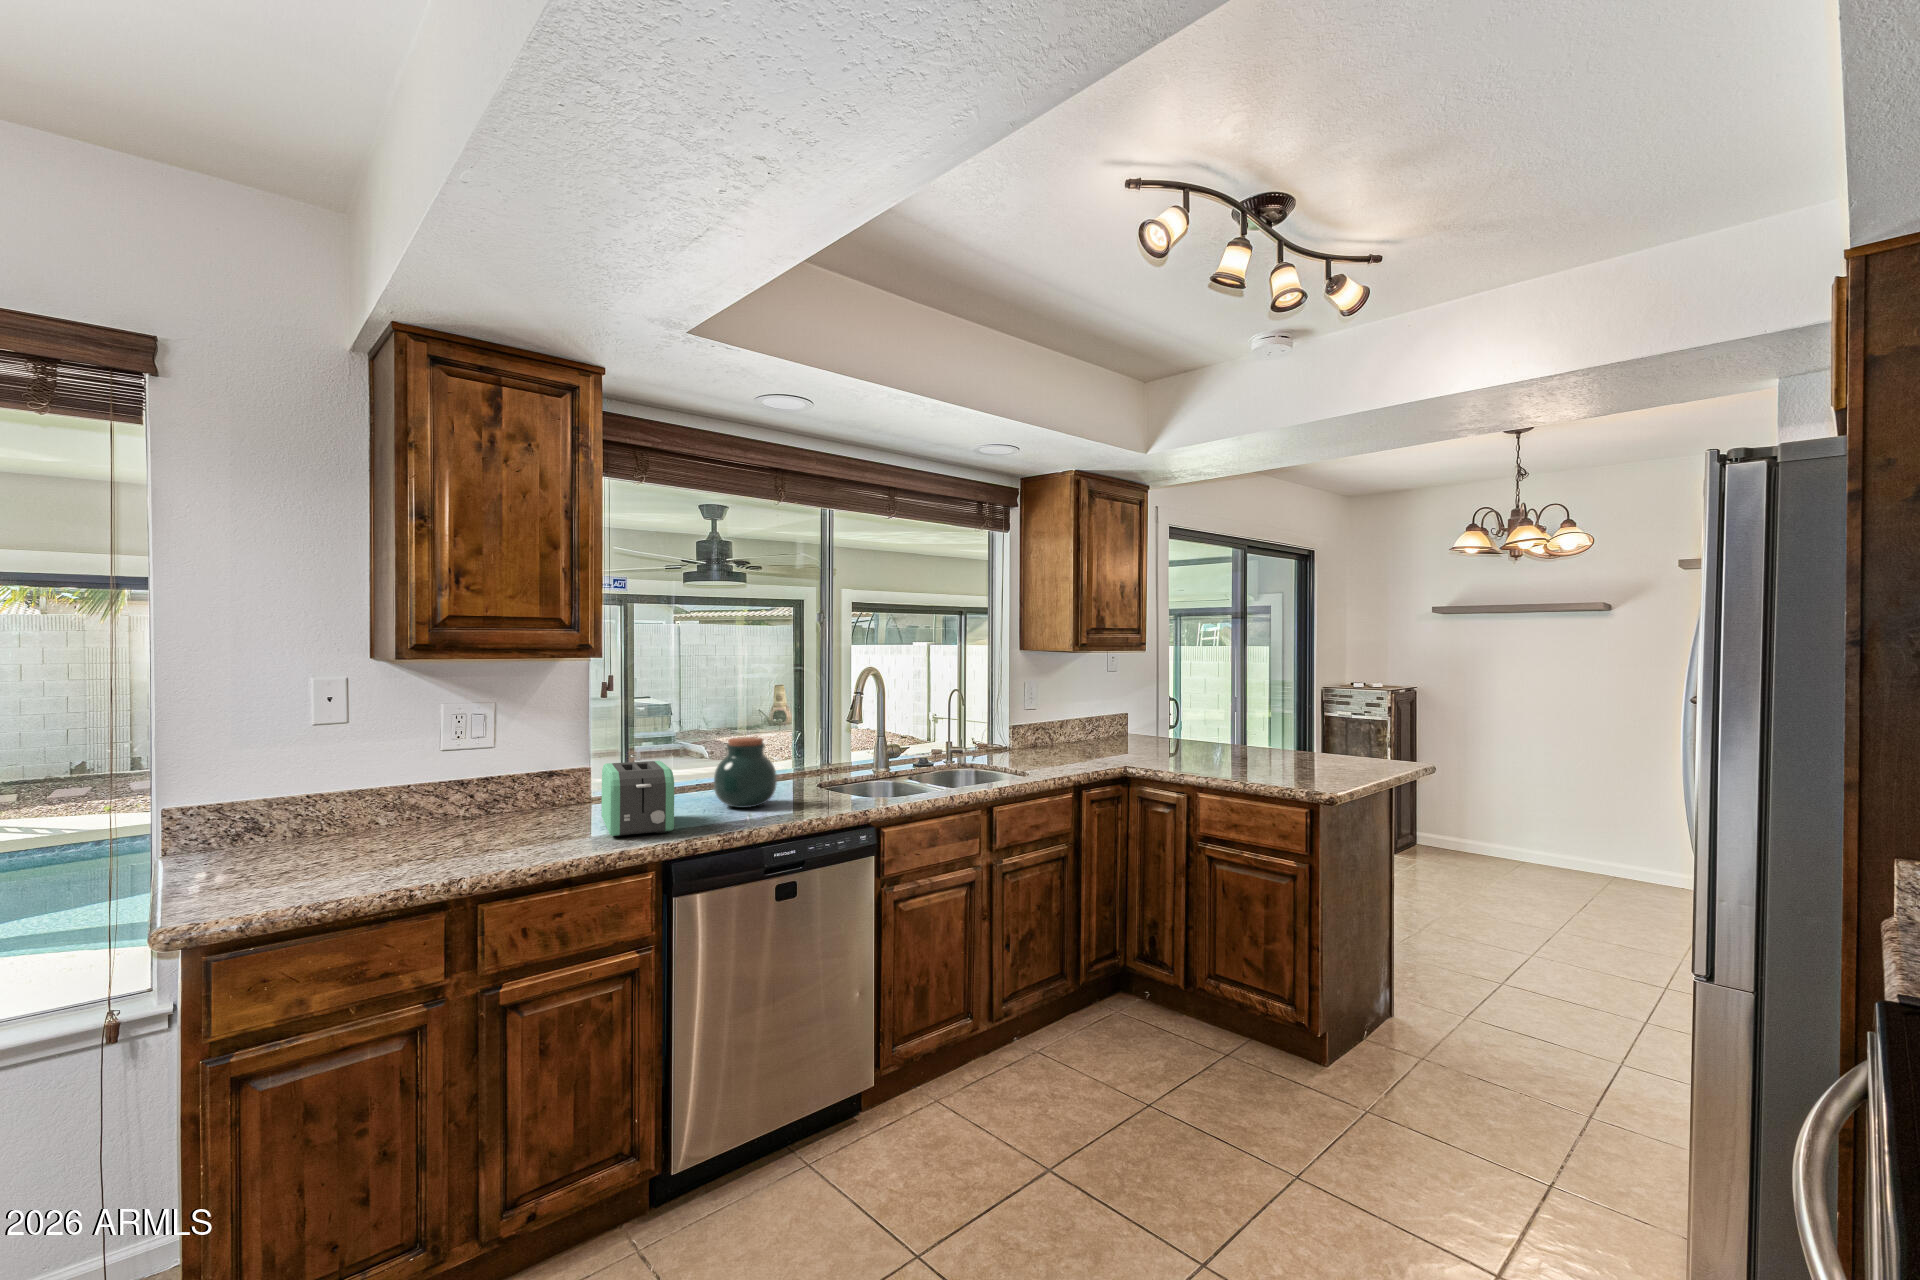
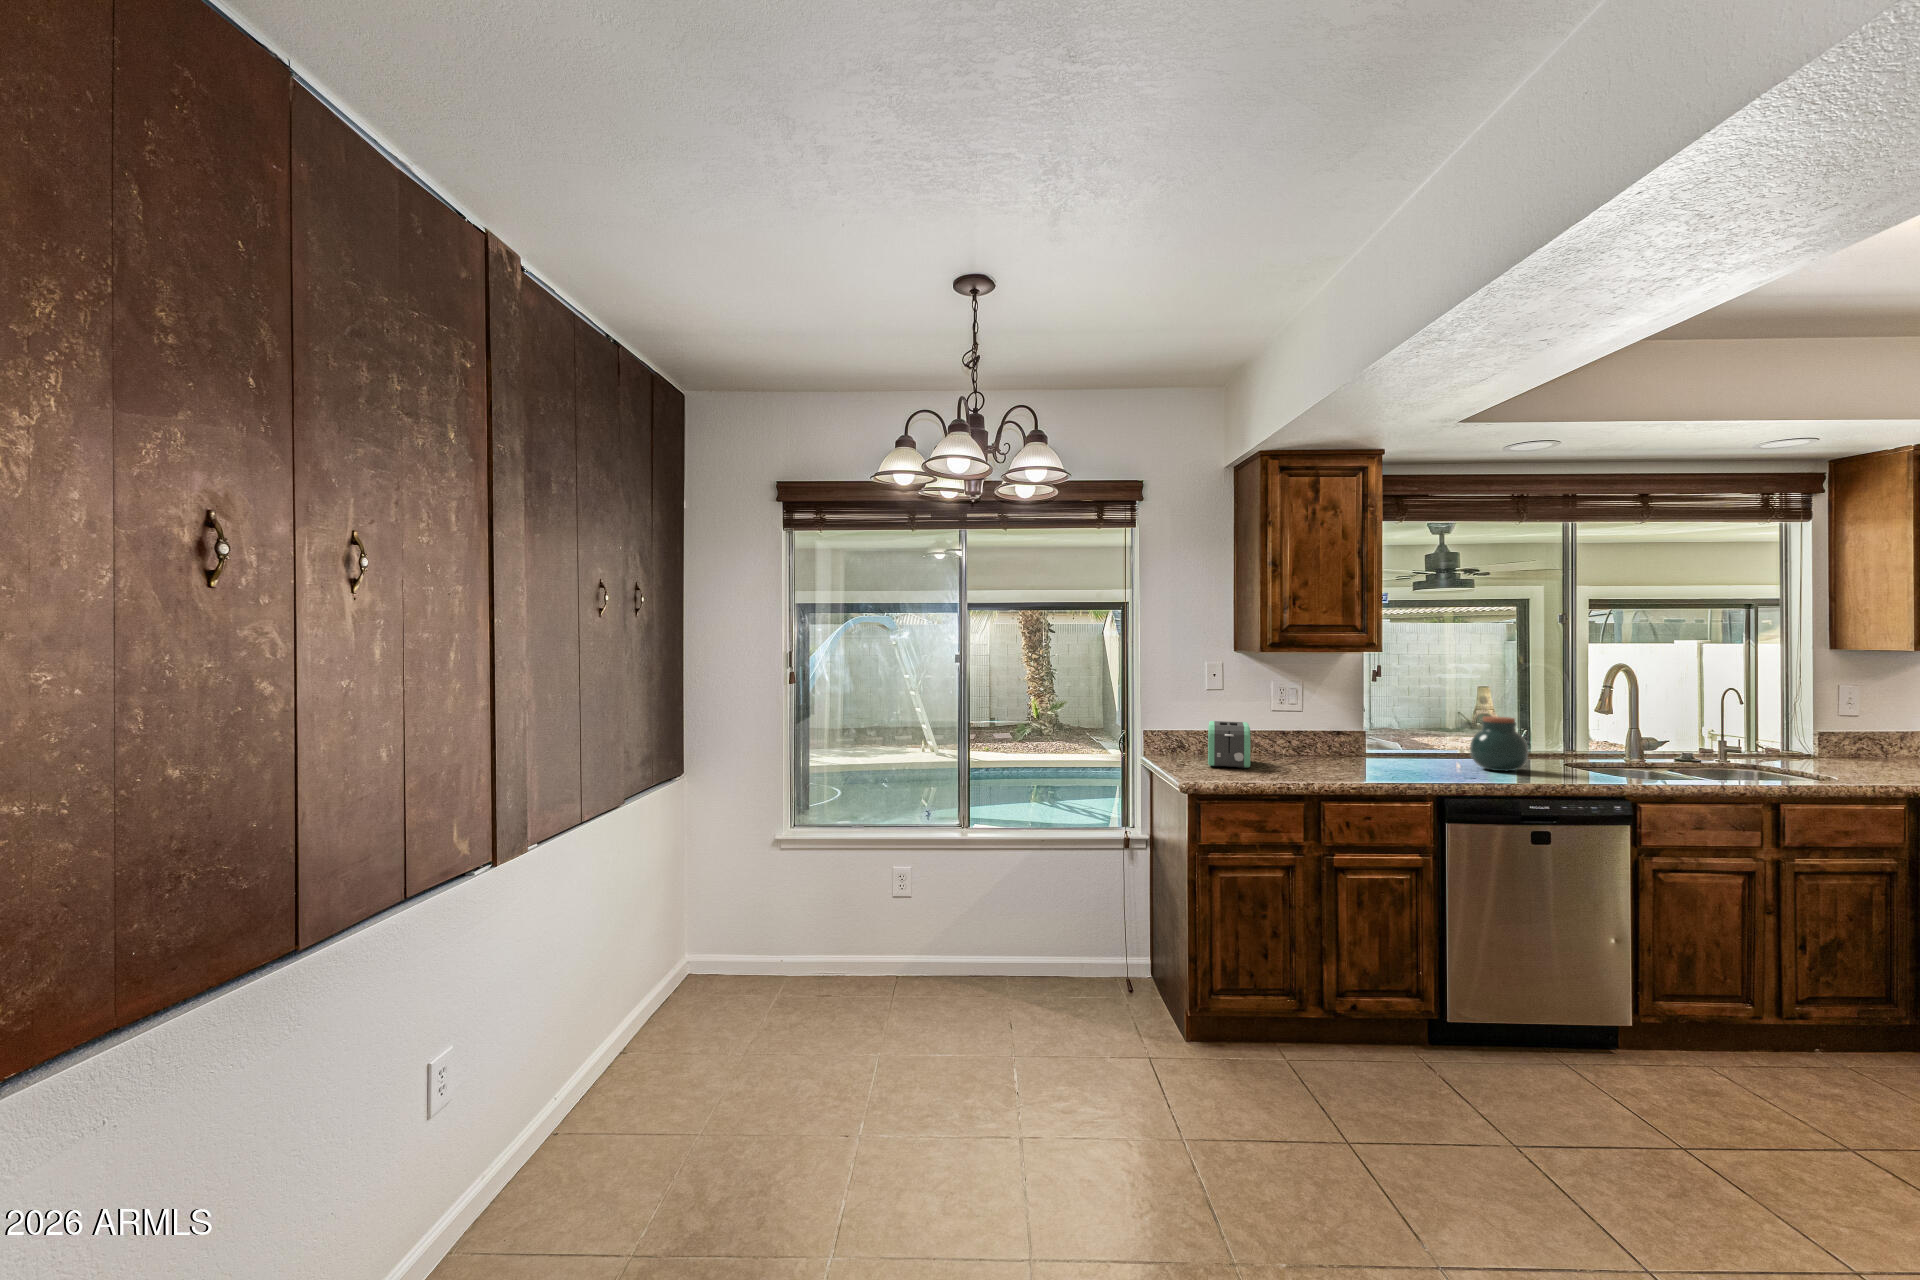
toaster: present [601,761,674,837] -> present [1208,721,1251,769]

